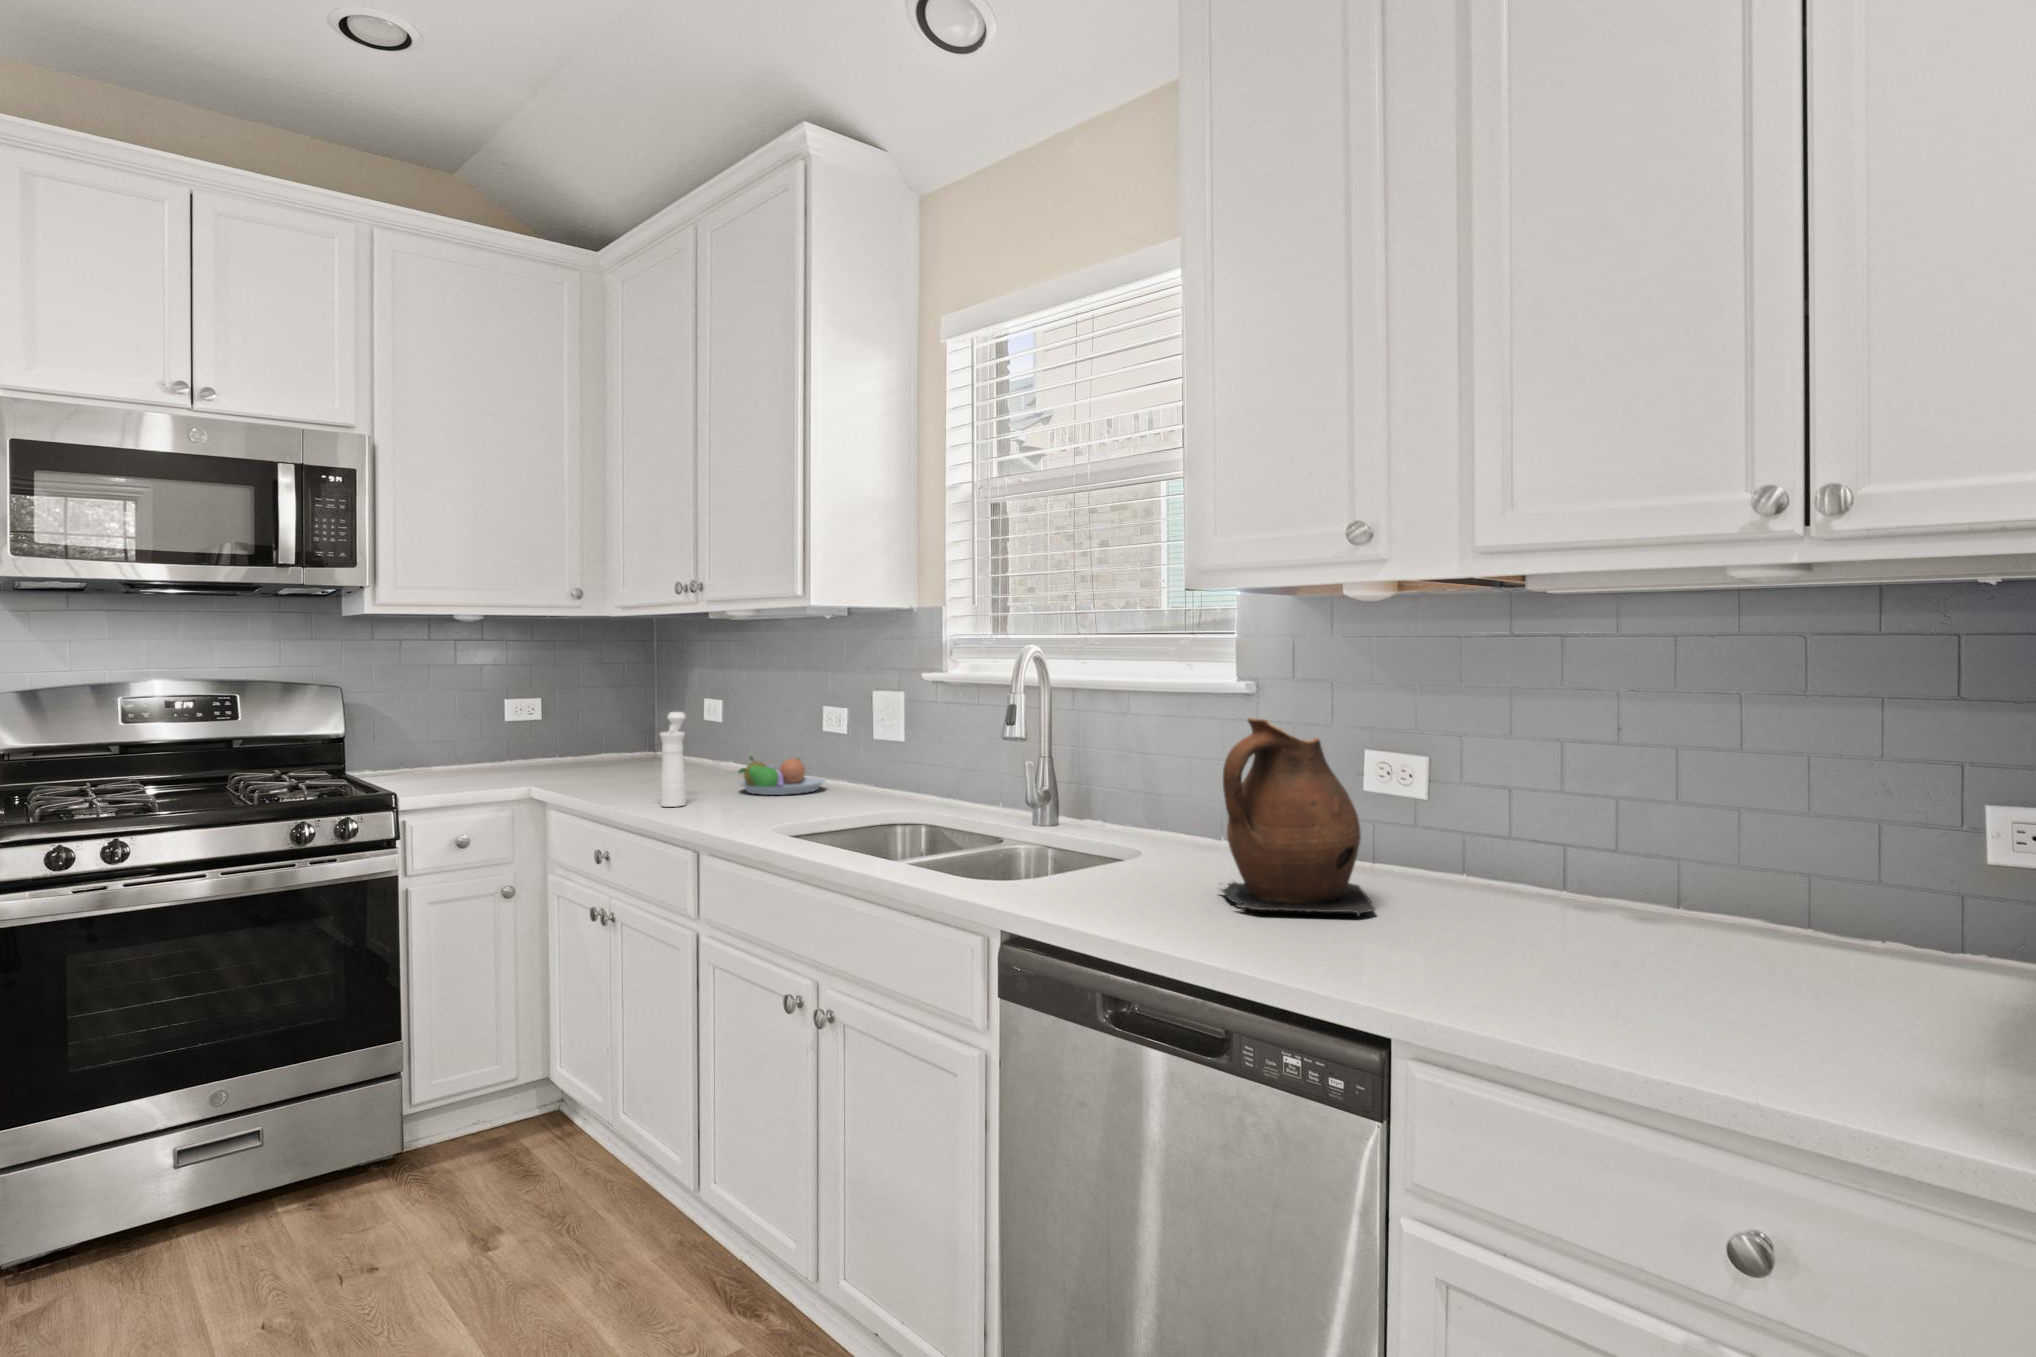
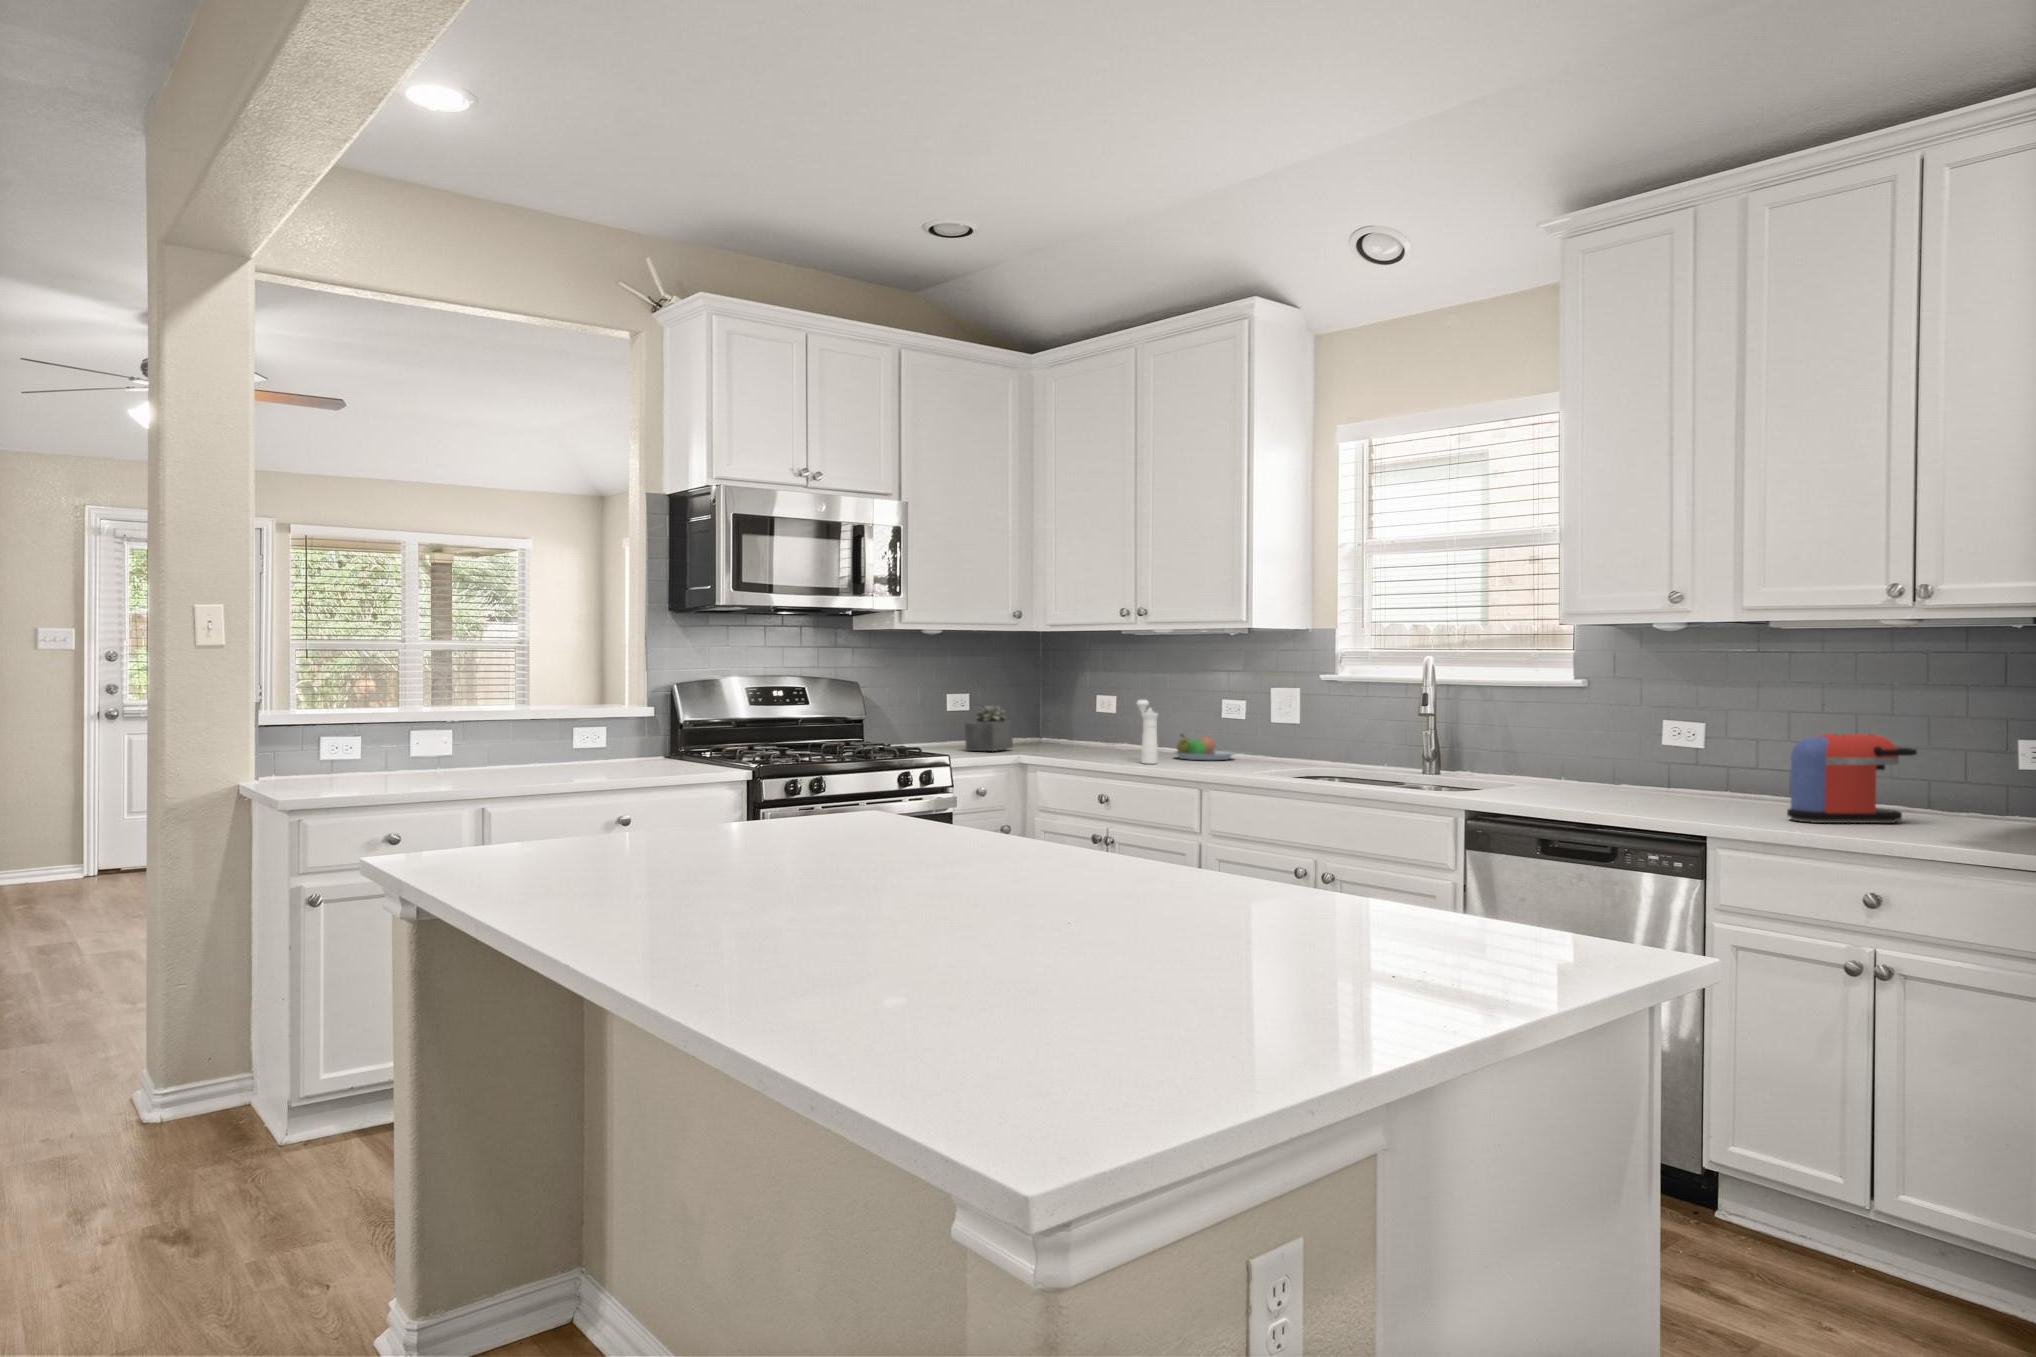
succulent plant: none [474,717,554,783] -> present [965,706,1013,751]
ceramic pitcher: present [1222,718,1375,916] -> none [1583,696,1683,804]
coffee maker: none [1554,801,1808,991] -> present [1787,734,1917,823]

